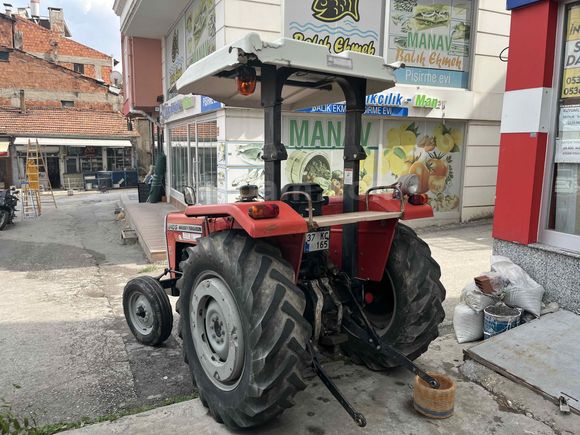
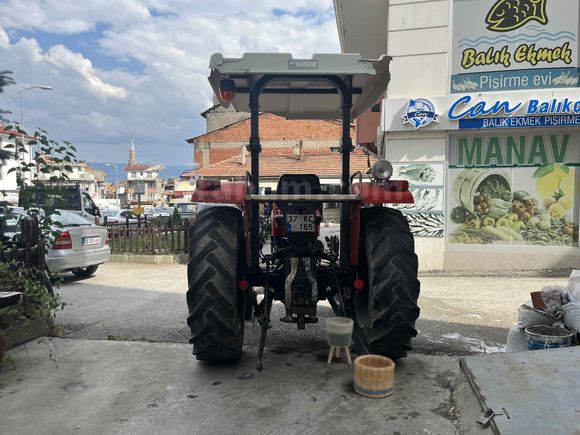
planter: none [351,337,380,390] -> present [326,317,353,364]

